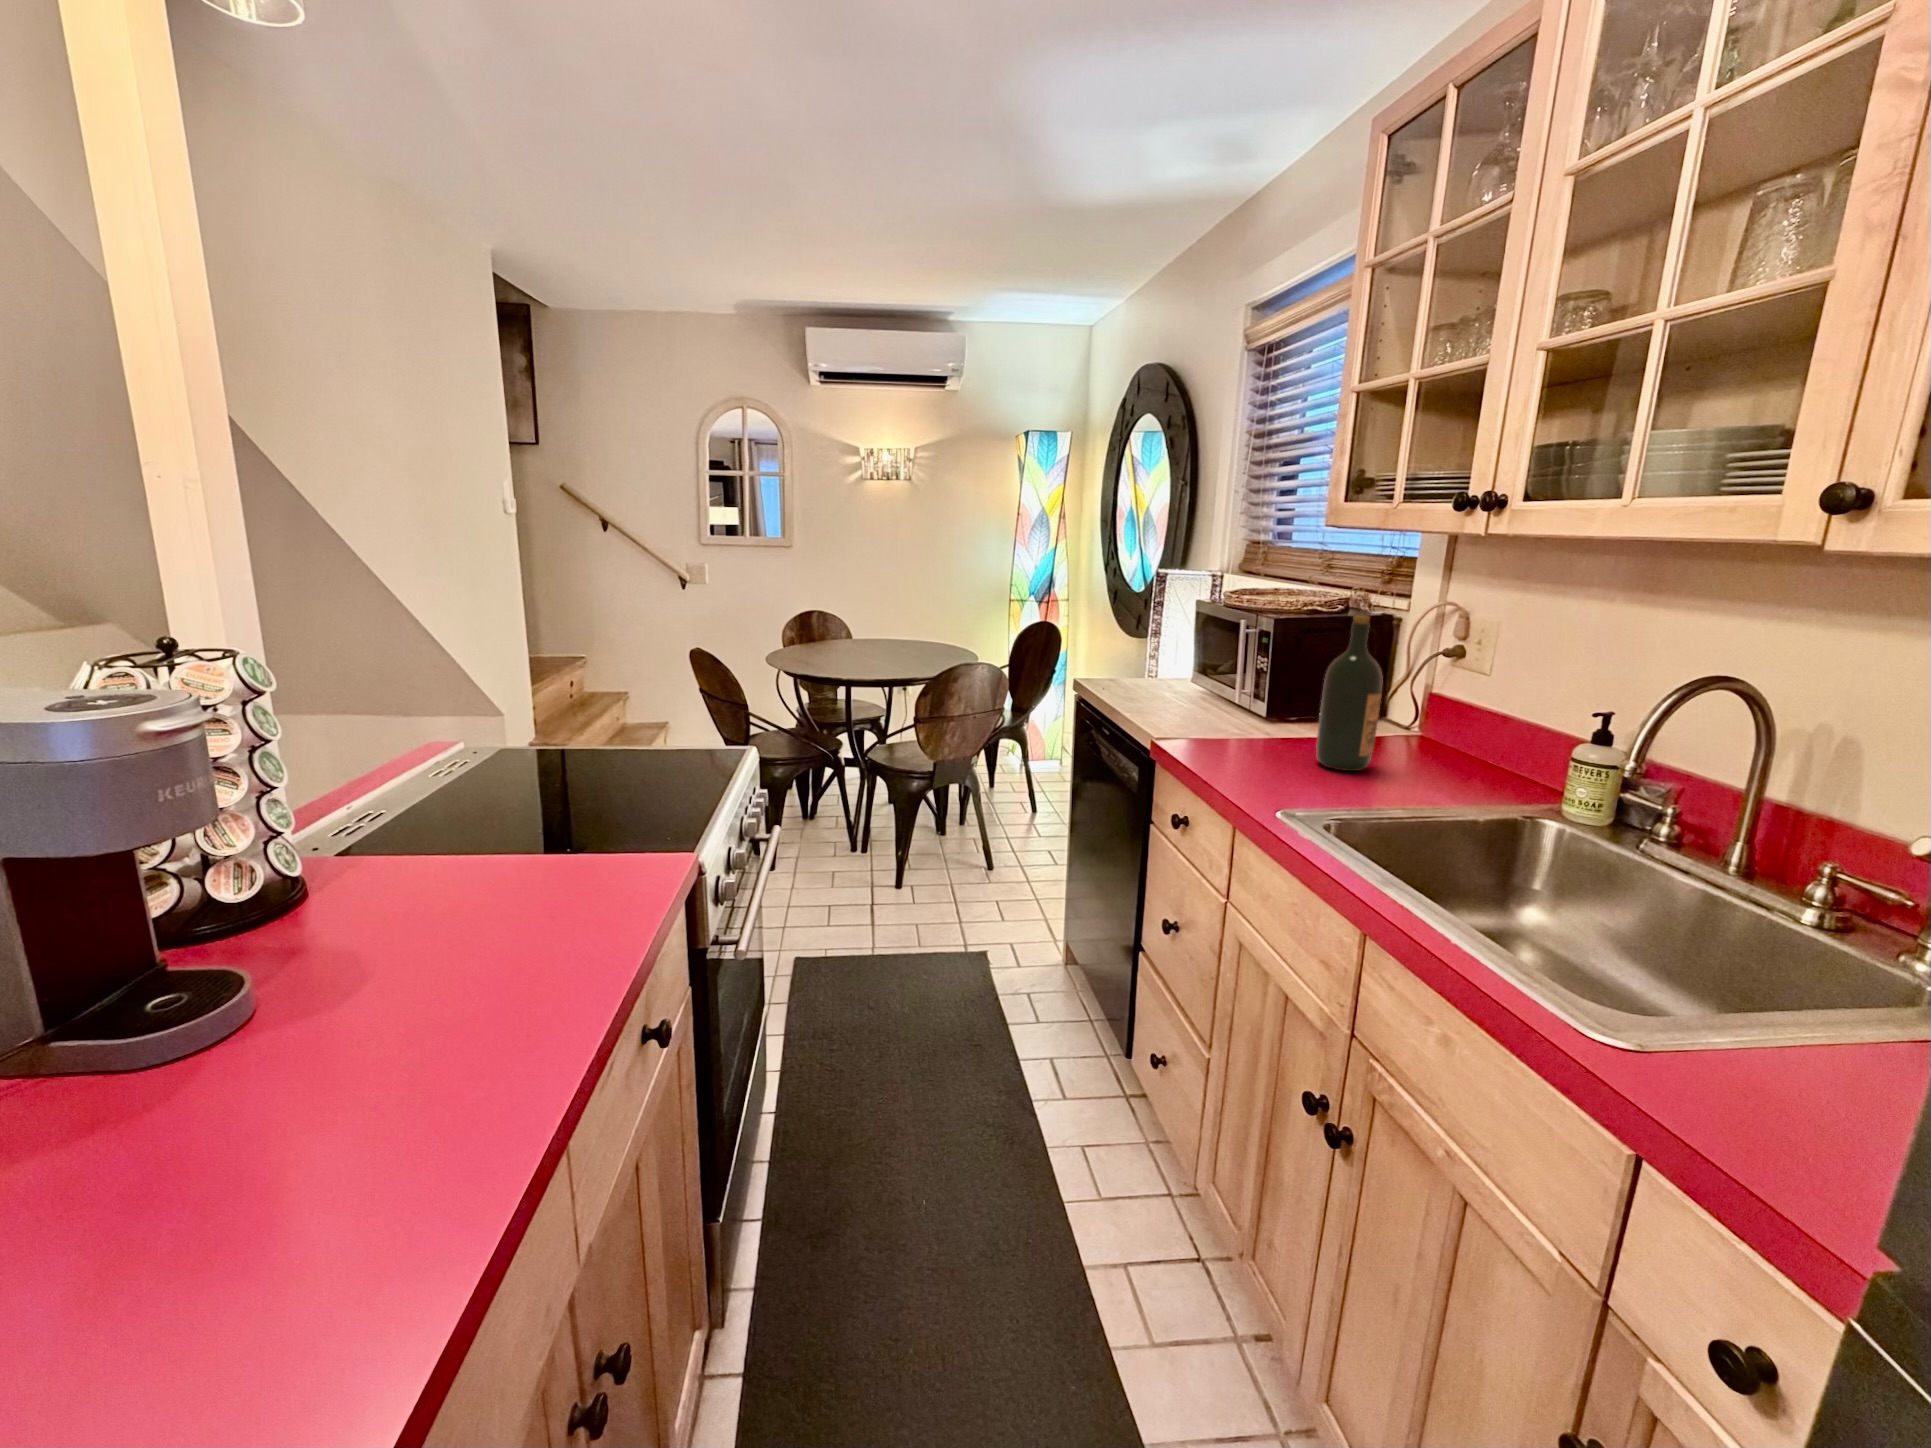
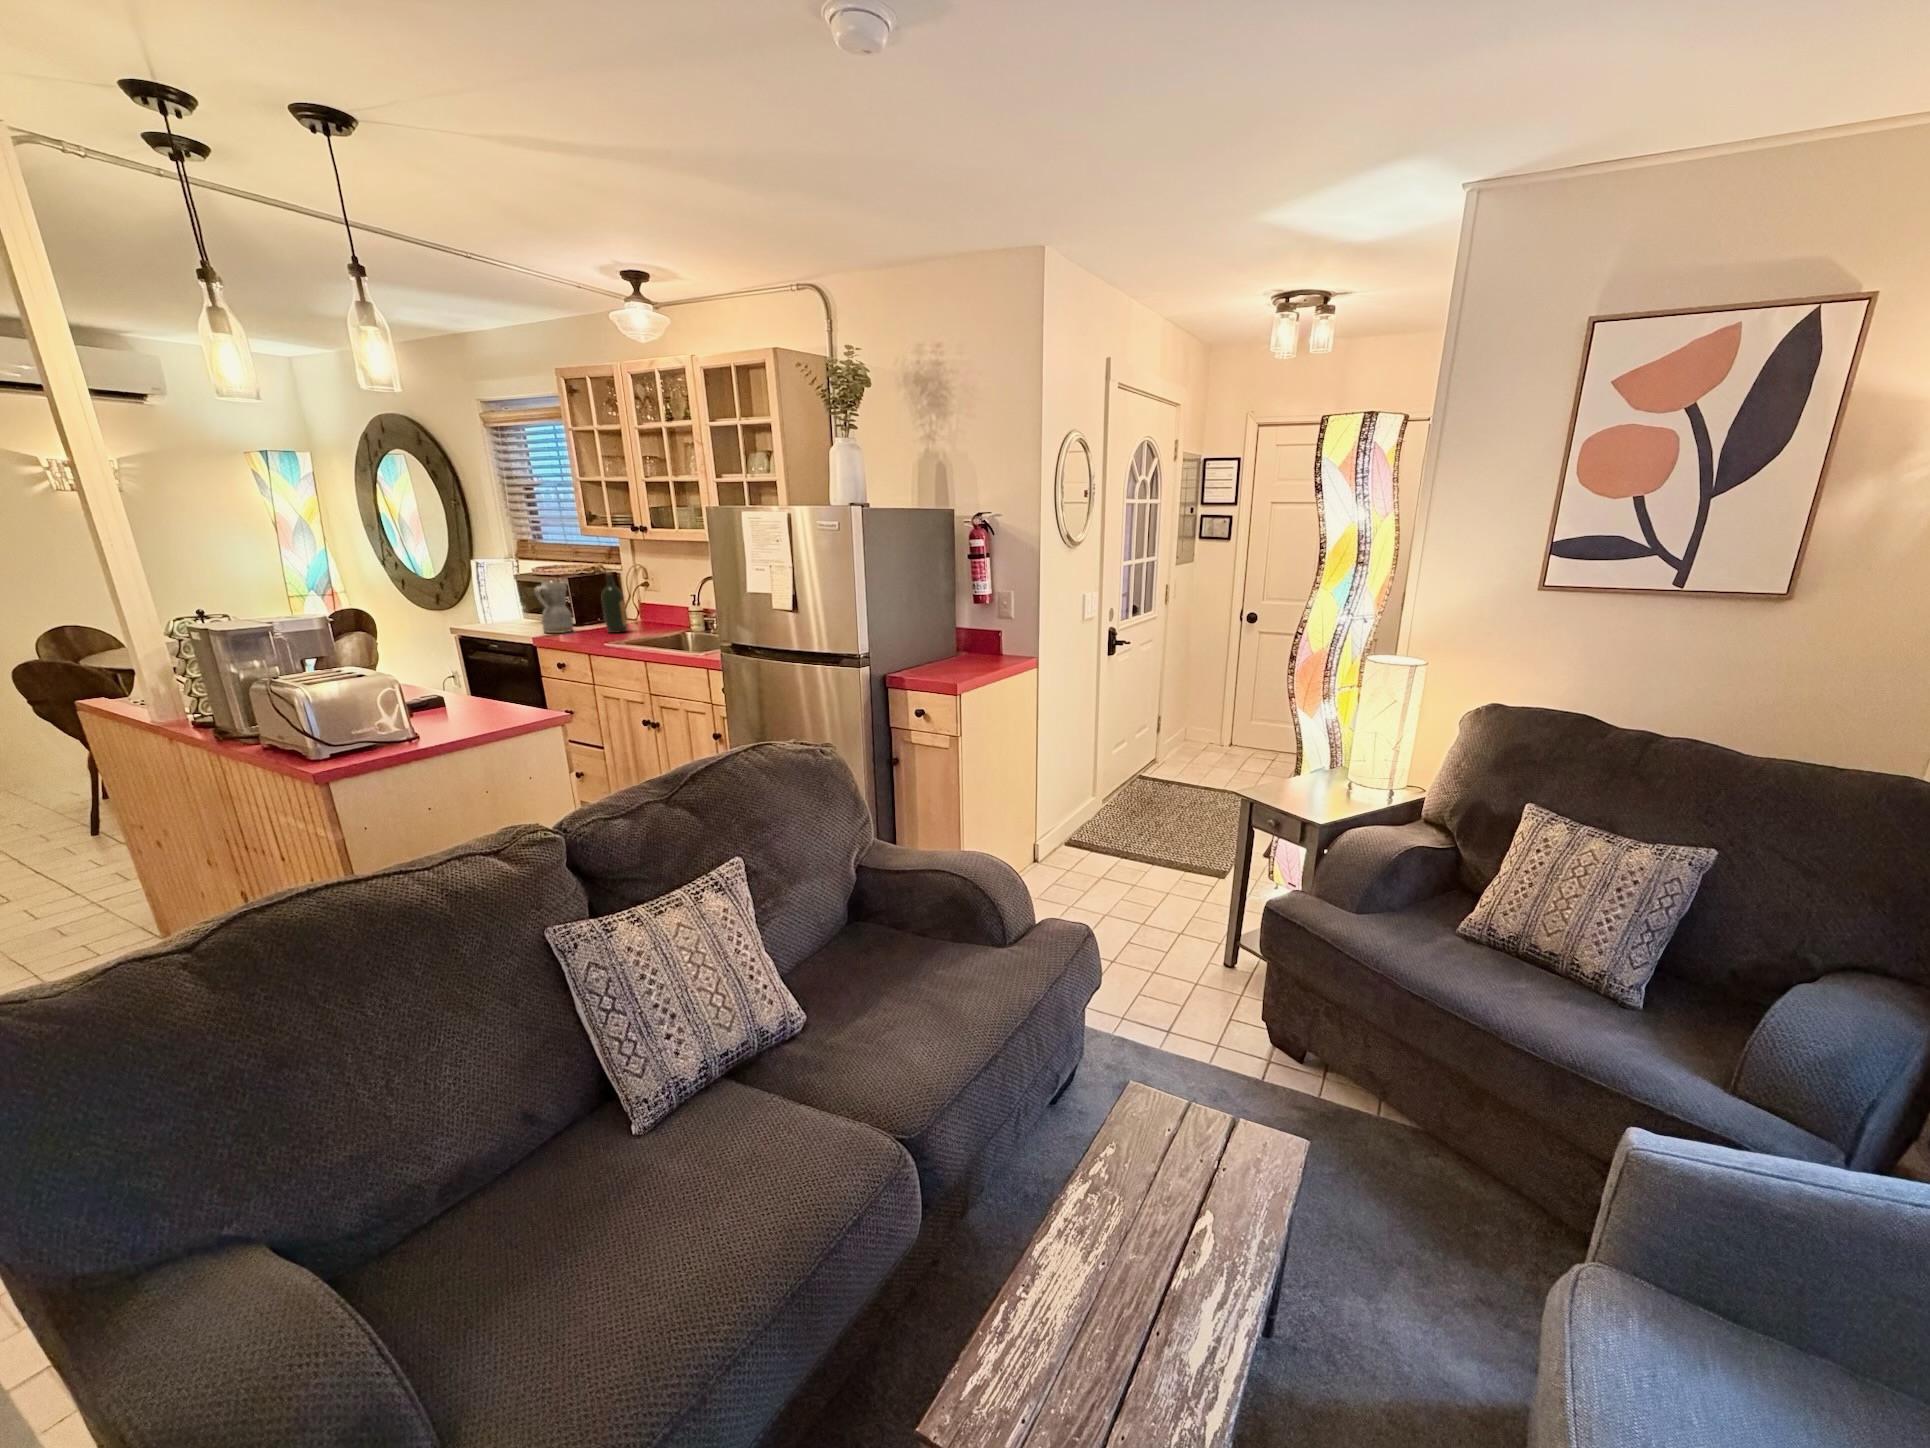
ceramic pitcher: none [1184,623,1261,740] -> present [534,582,573,633]

